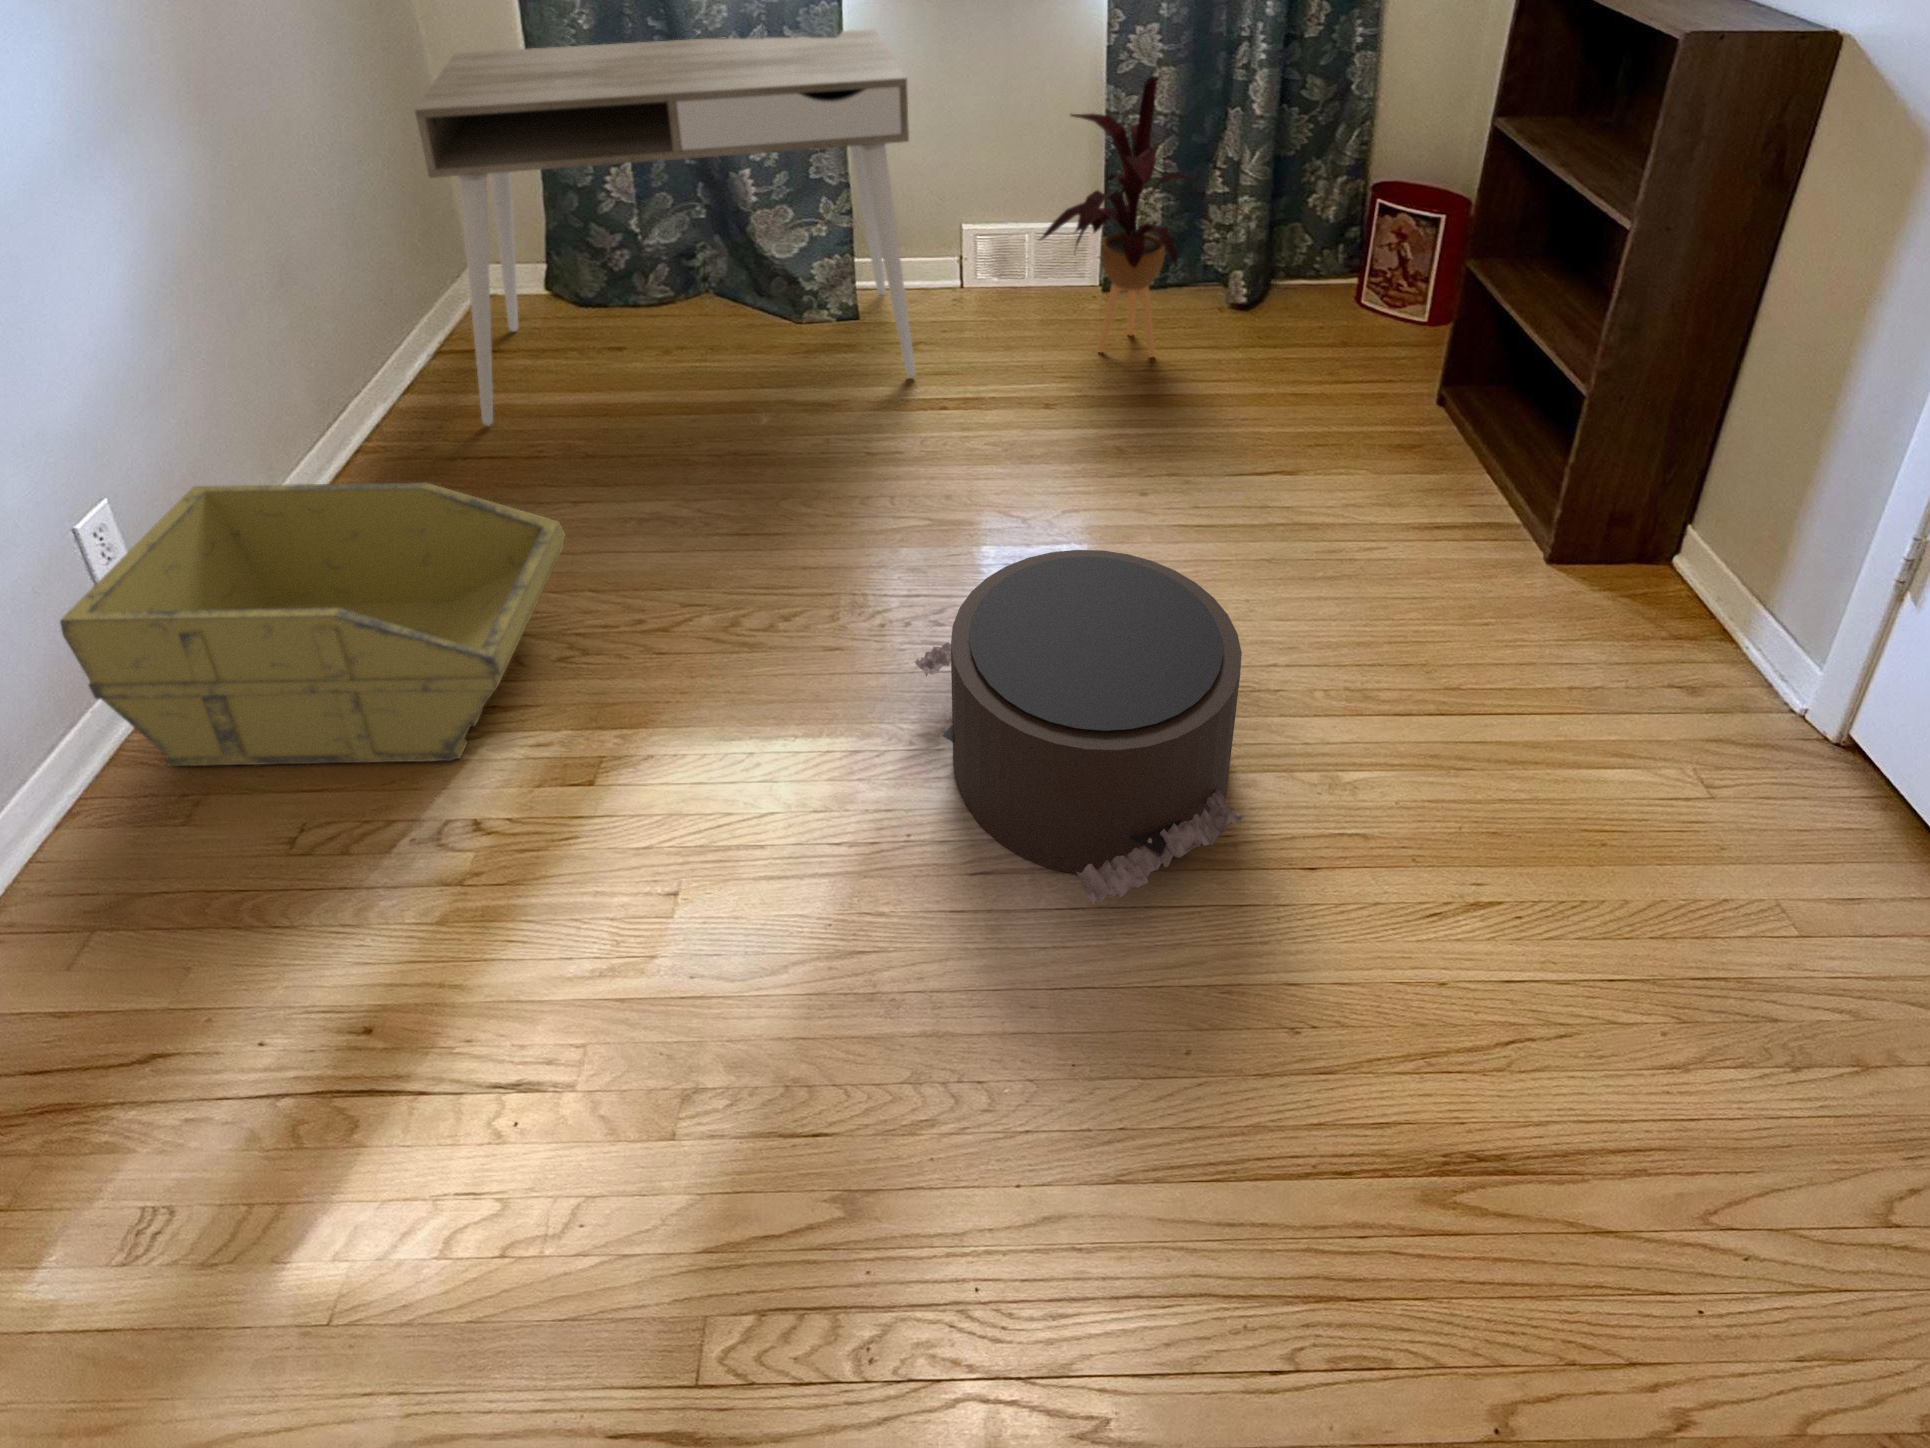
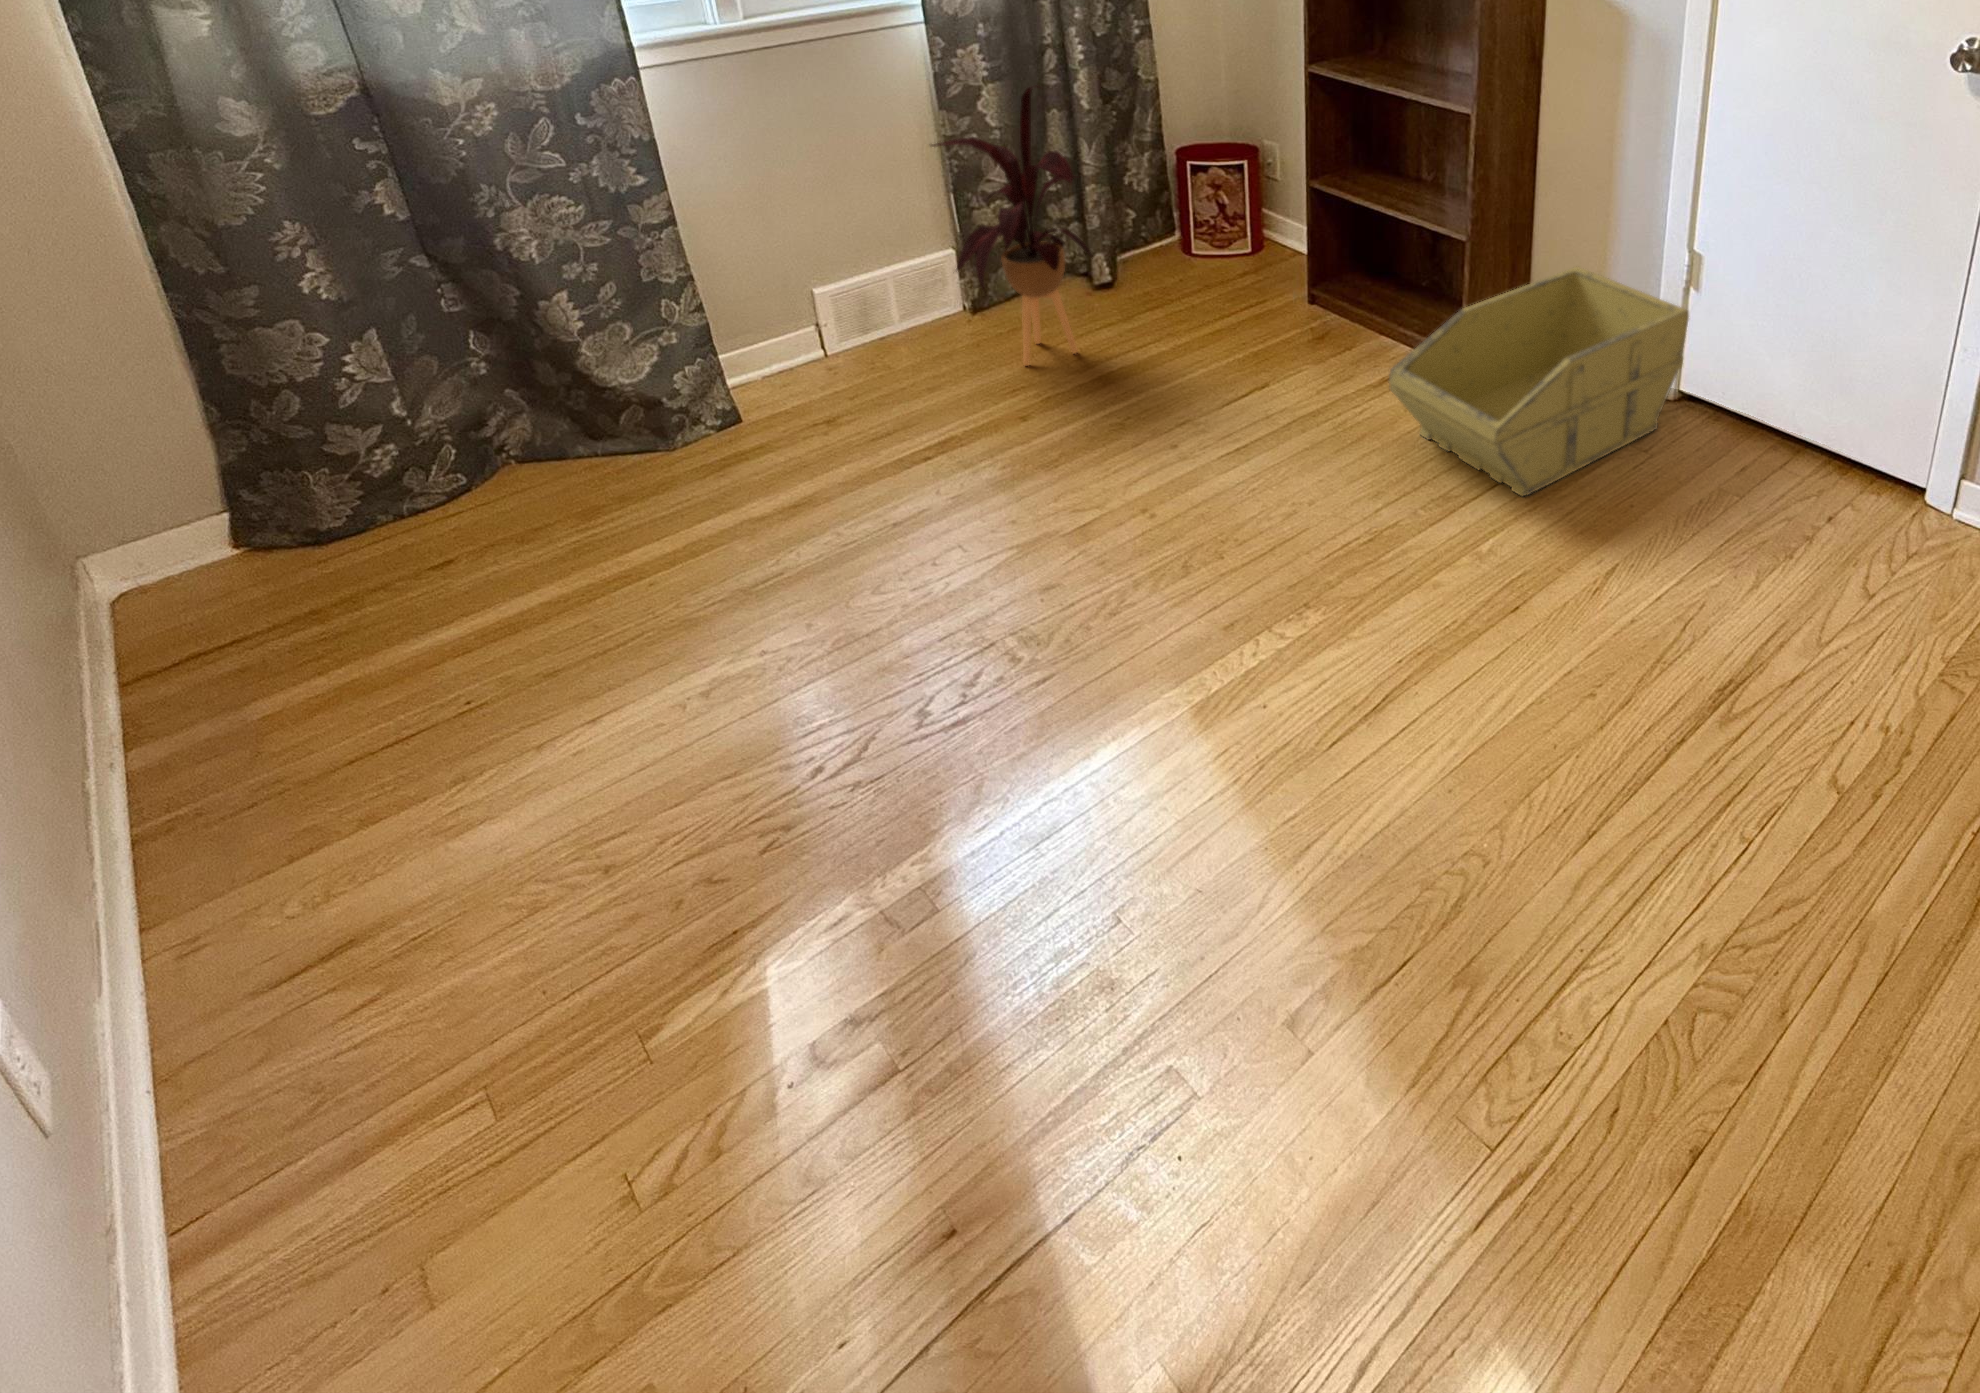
desk: present [415,29,915,426] -> none [23,99,870,722]
storage bin: present [60,483,565,766] -> present [1389,267,1689,496]
pouf: present [915,550,1243,904] -> none [1152,460,1475,720]

